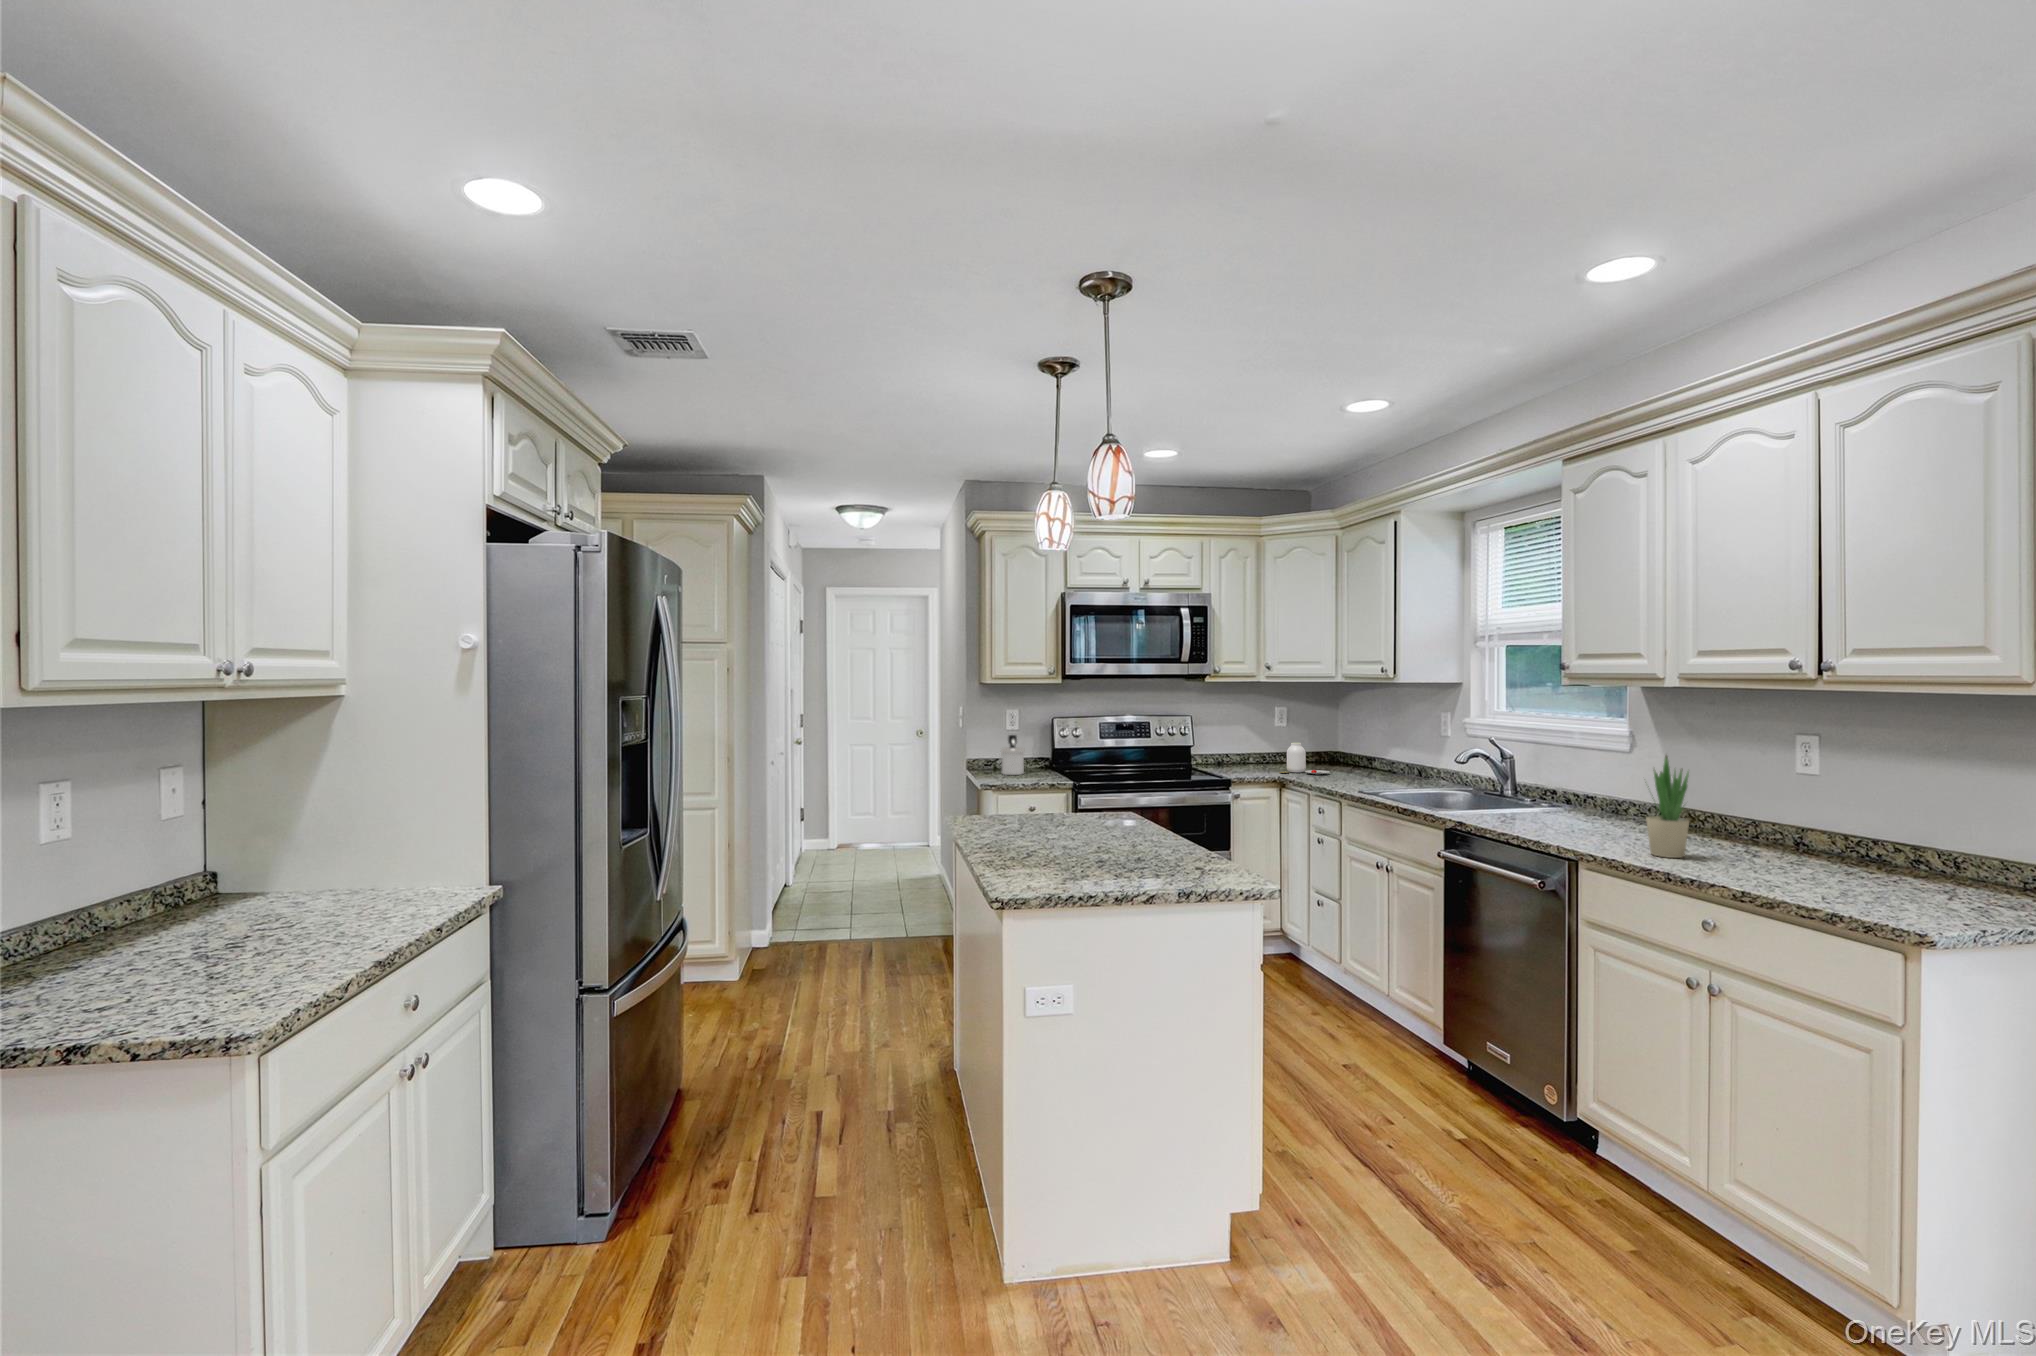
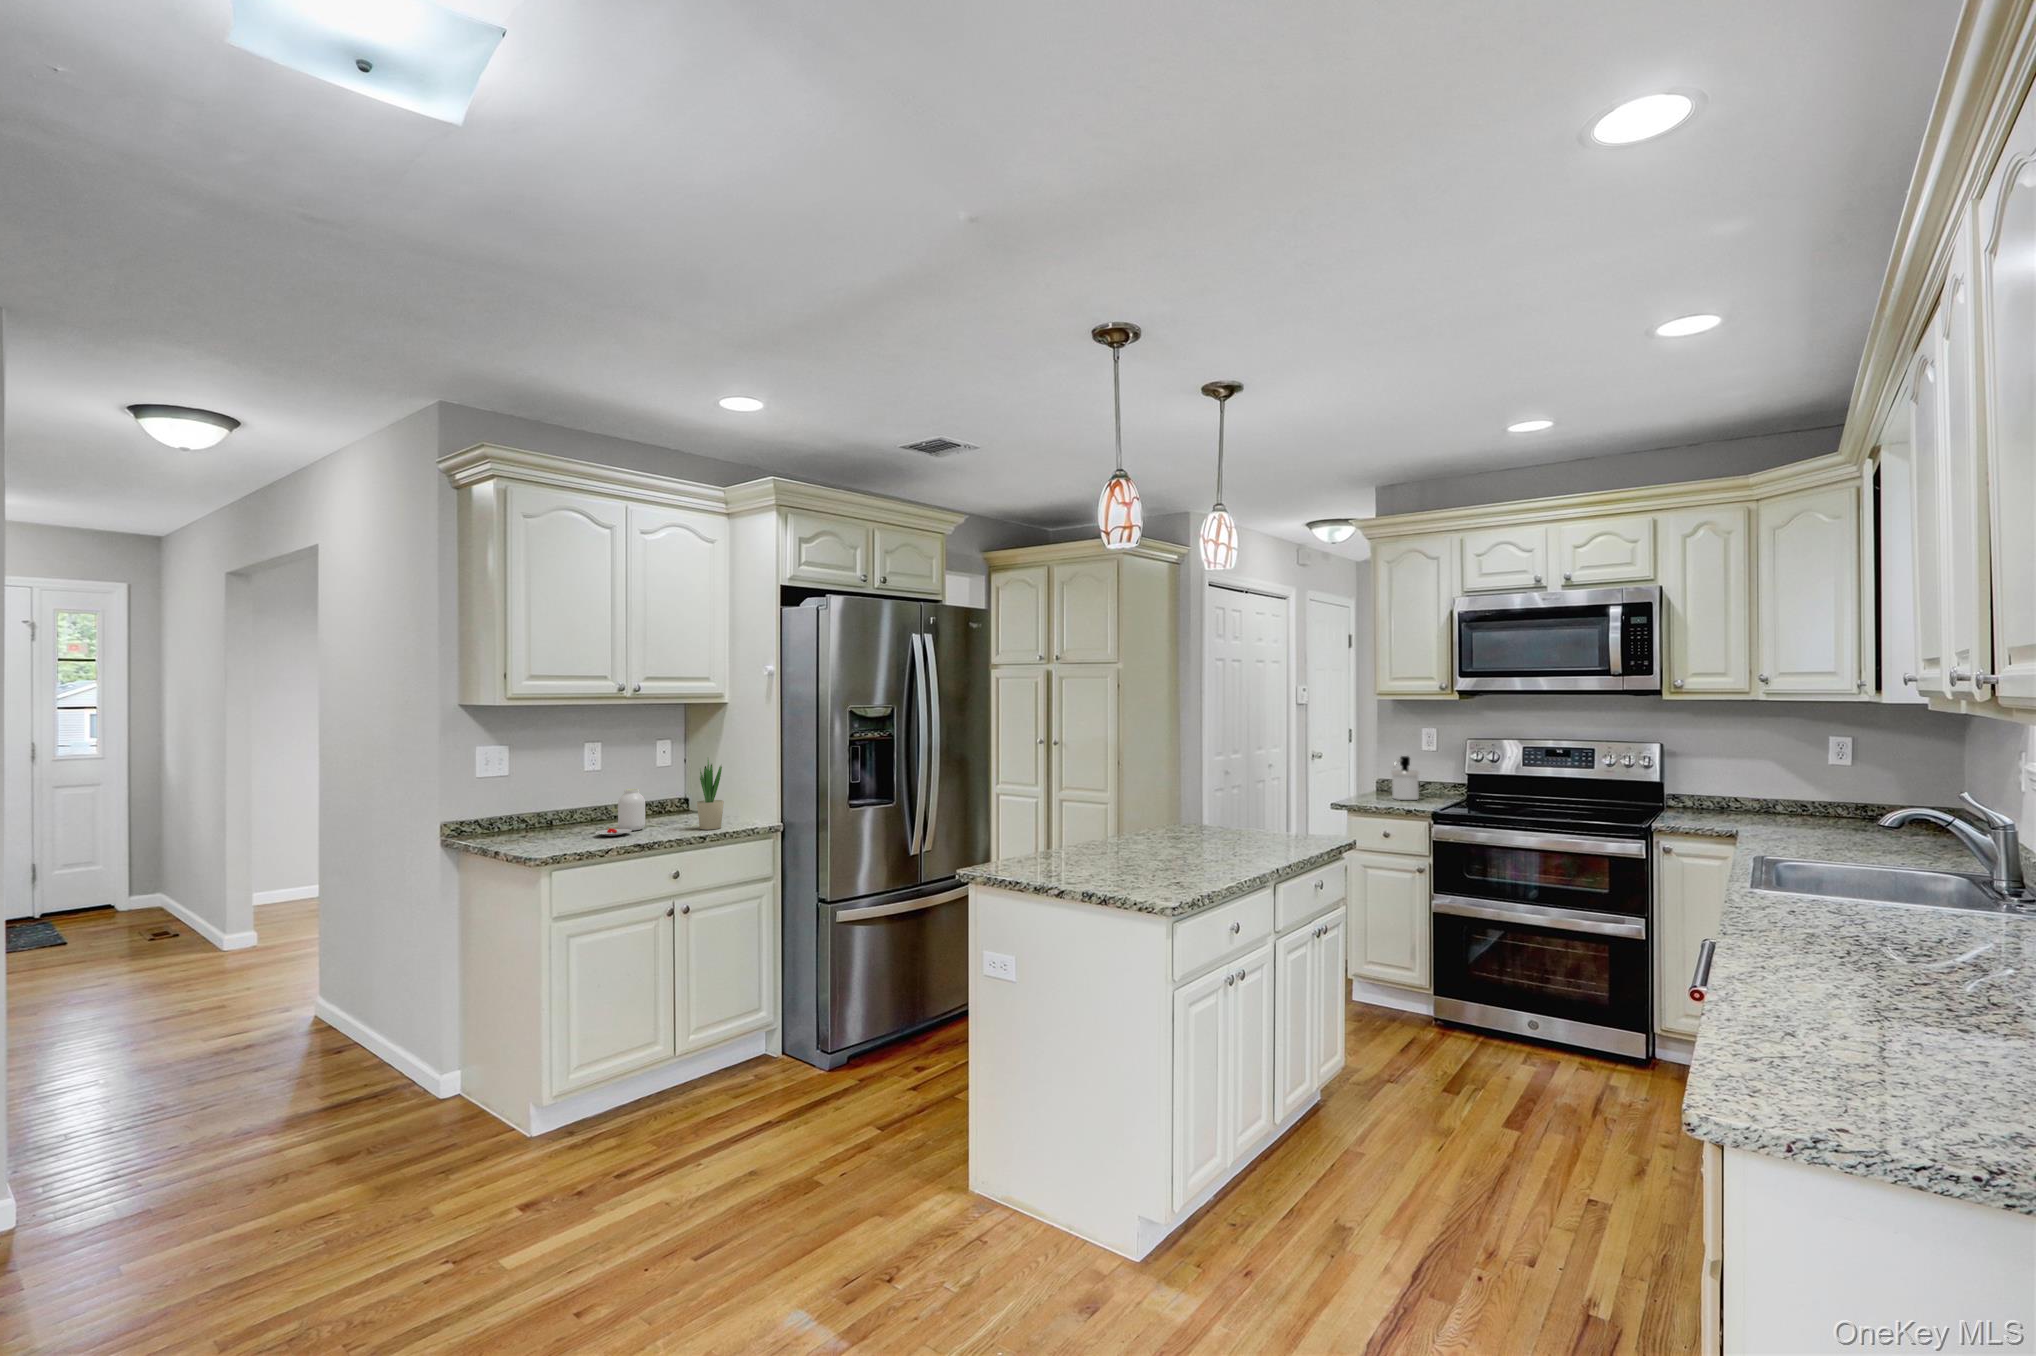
jar: present [1279,743,1329,774] -> present [595,789,645,836]
potted plant: present [1646,755,1689,858] -> present [697,759,724,830]

